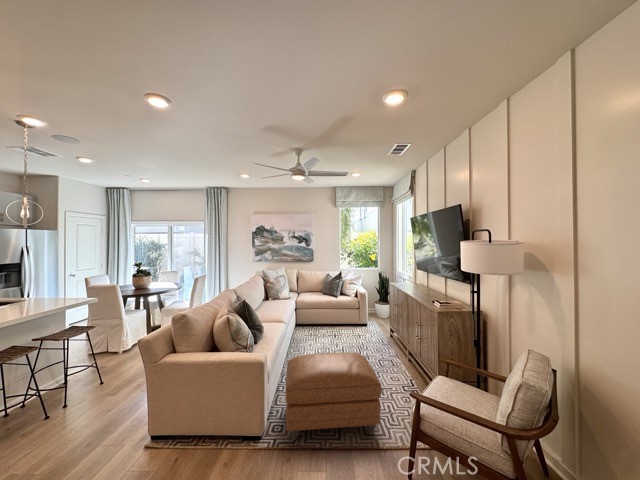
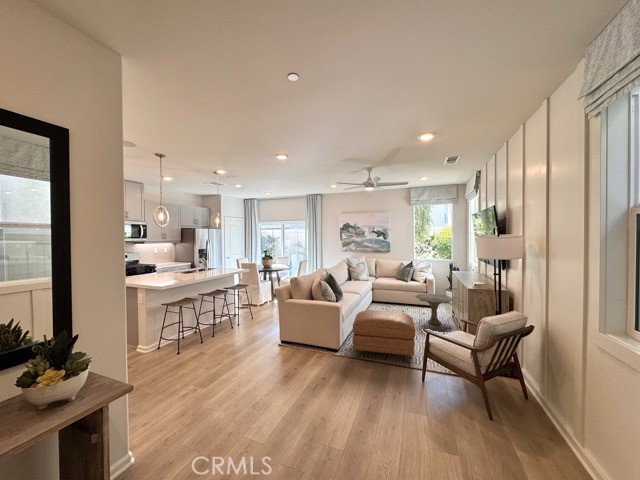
side table: none [353,312,398,352] -> present [415,294,454,324]

